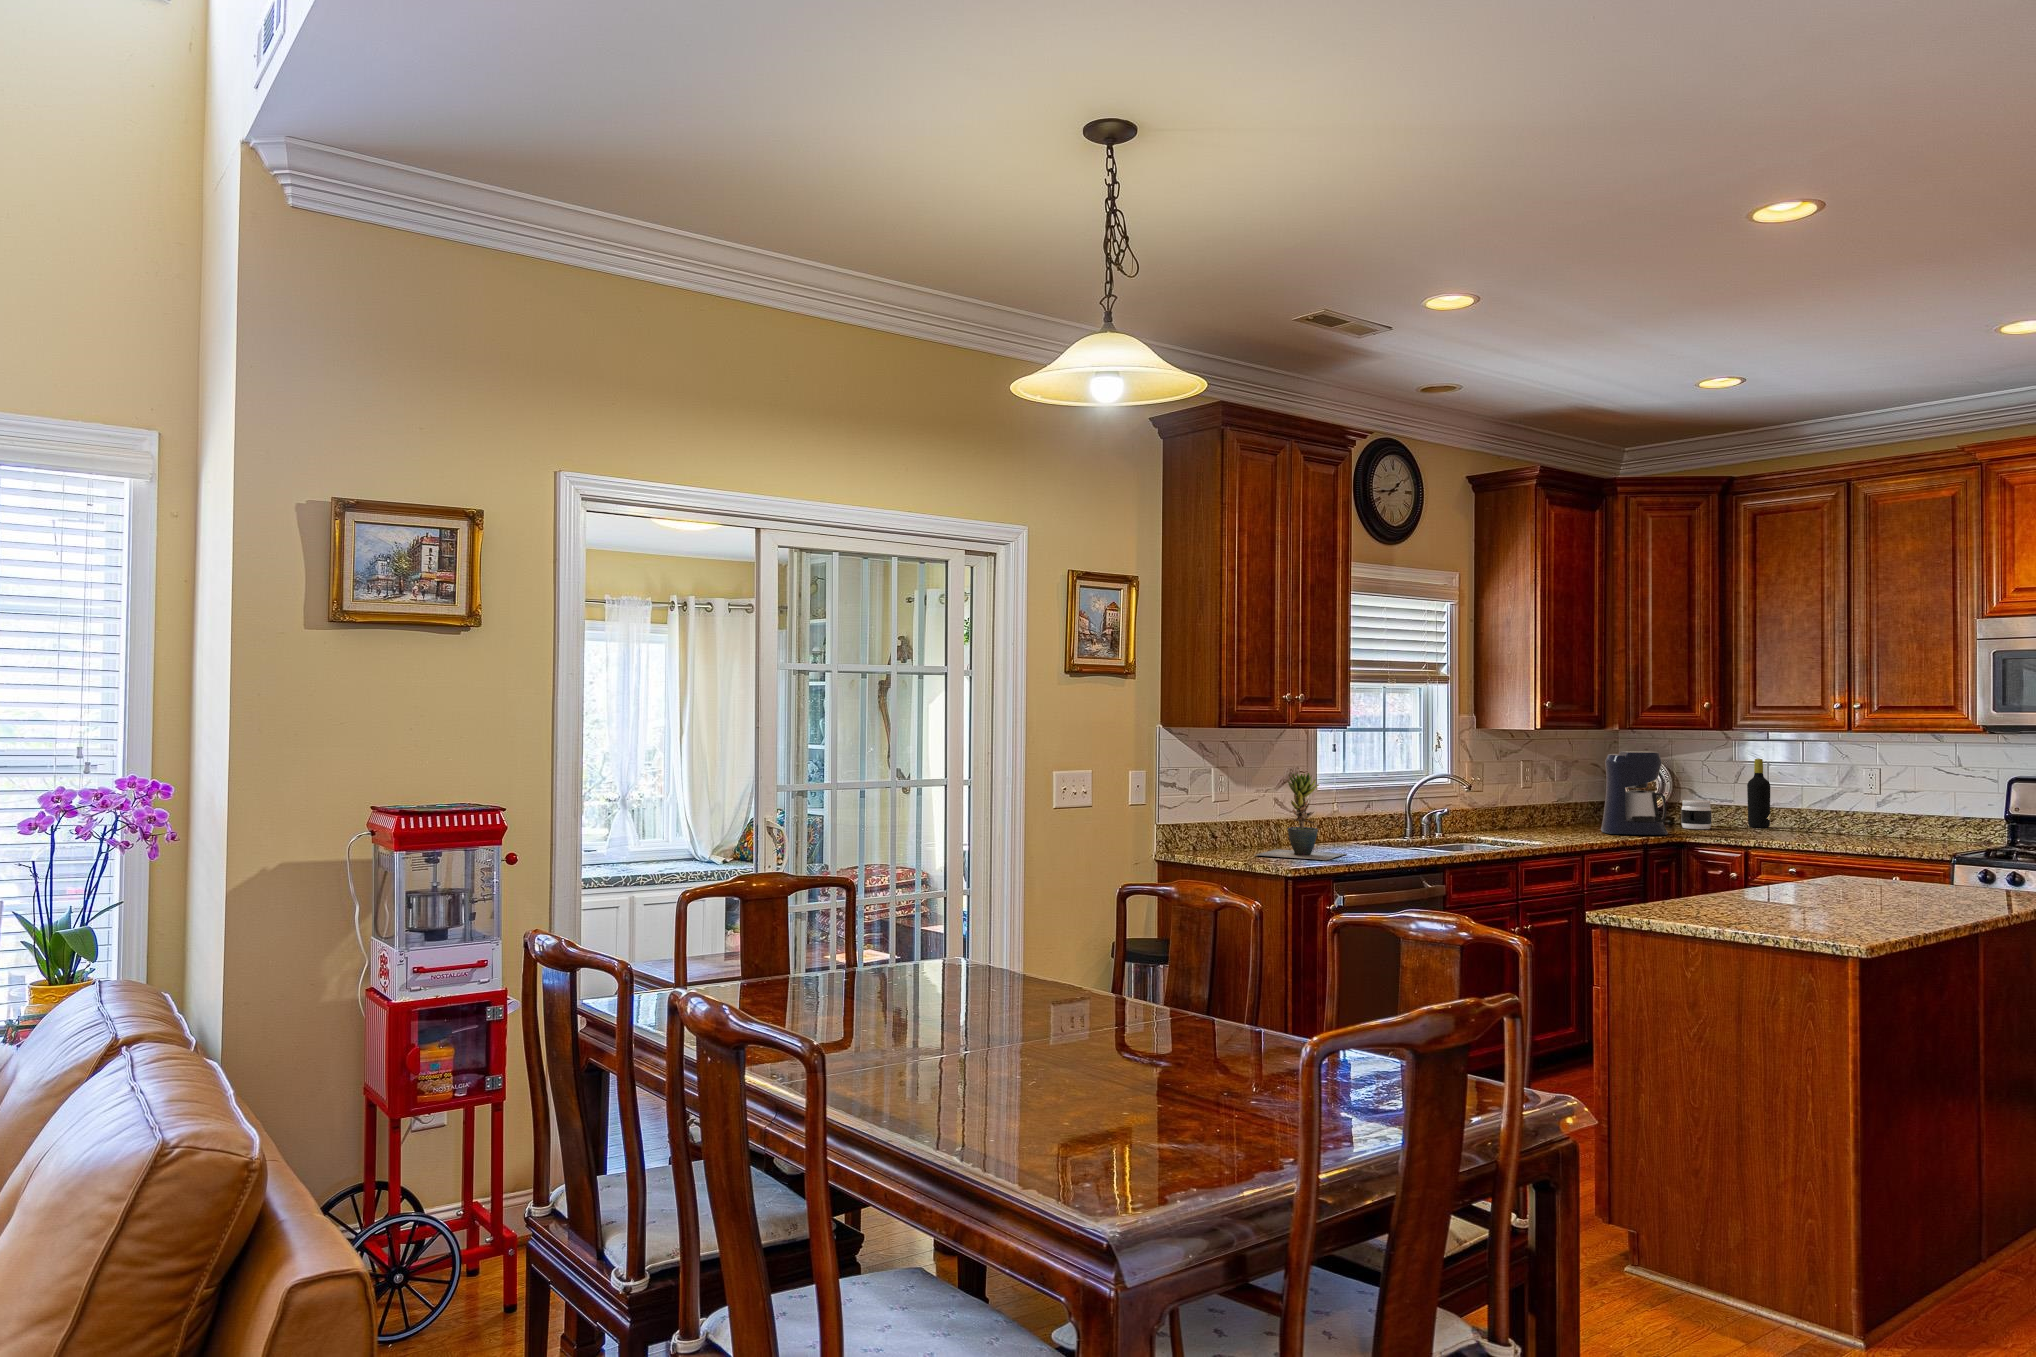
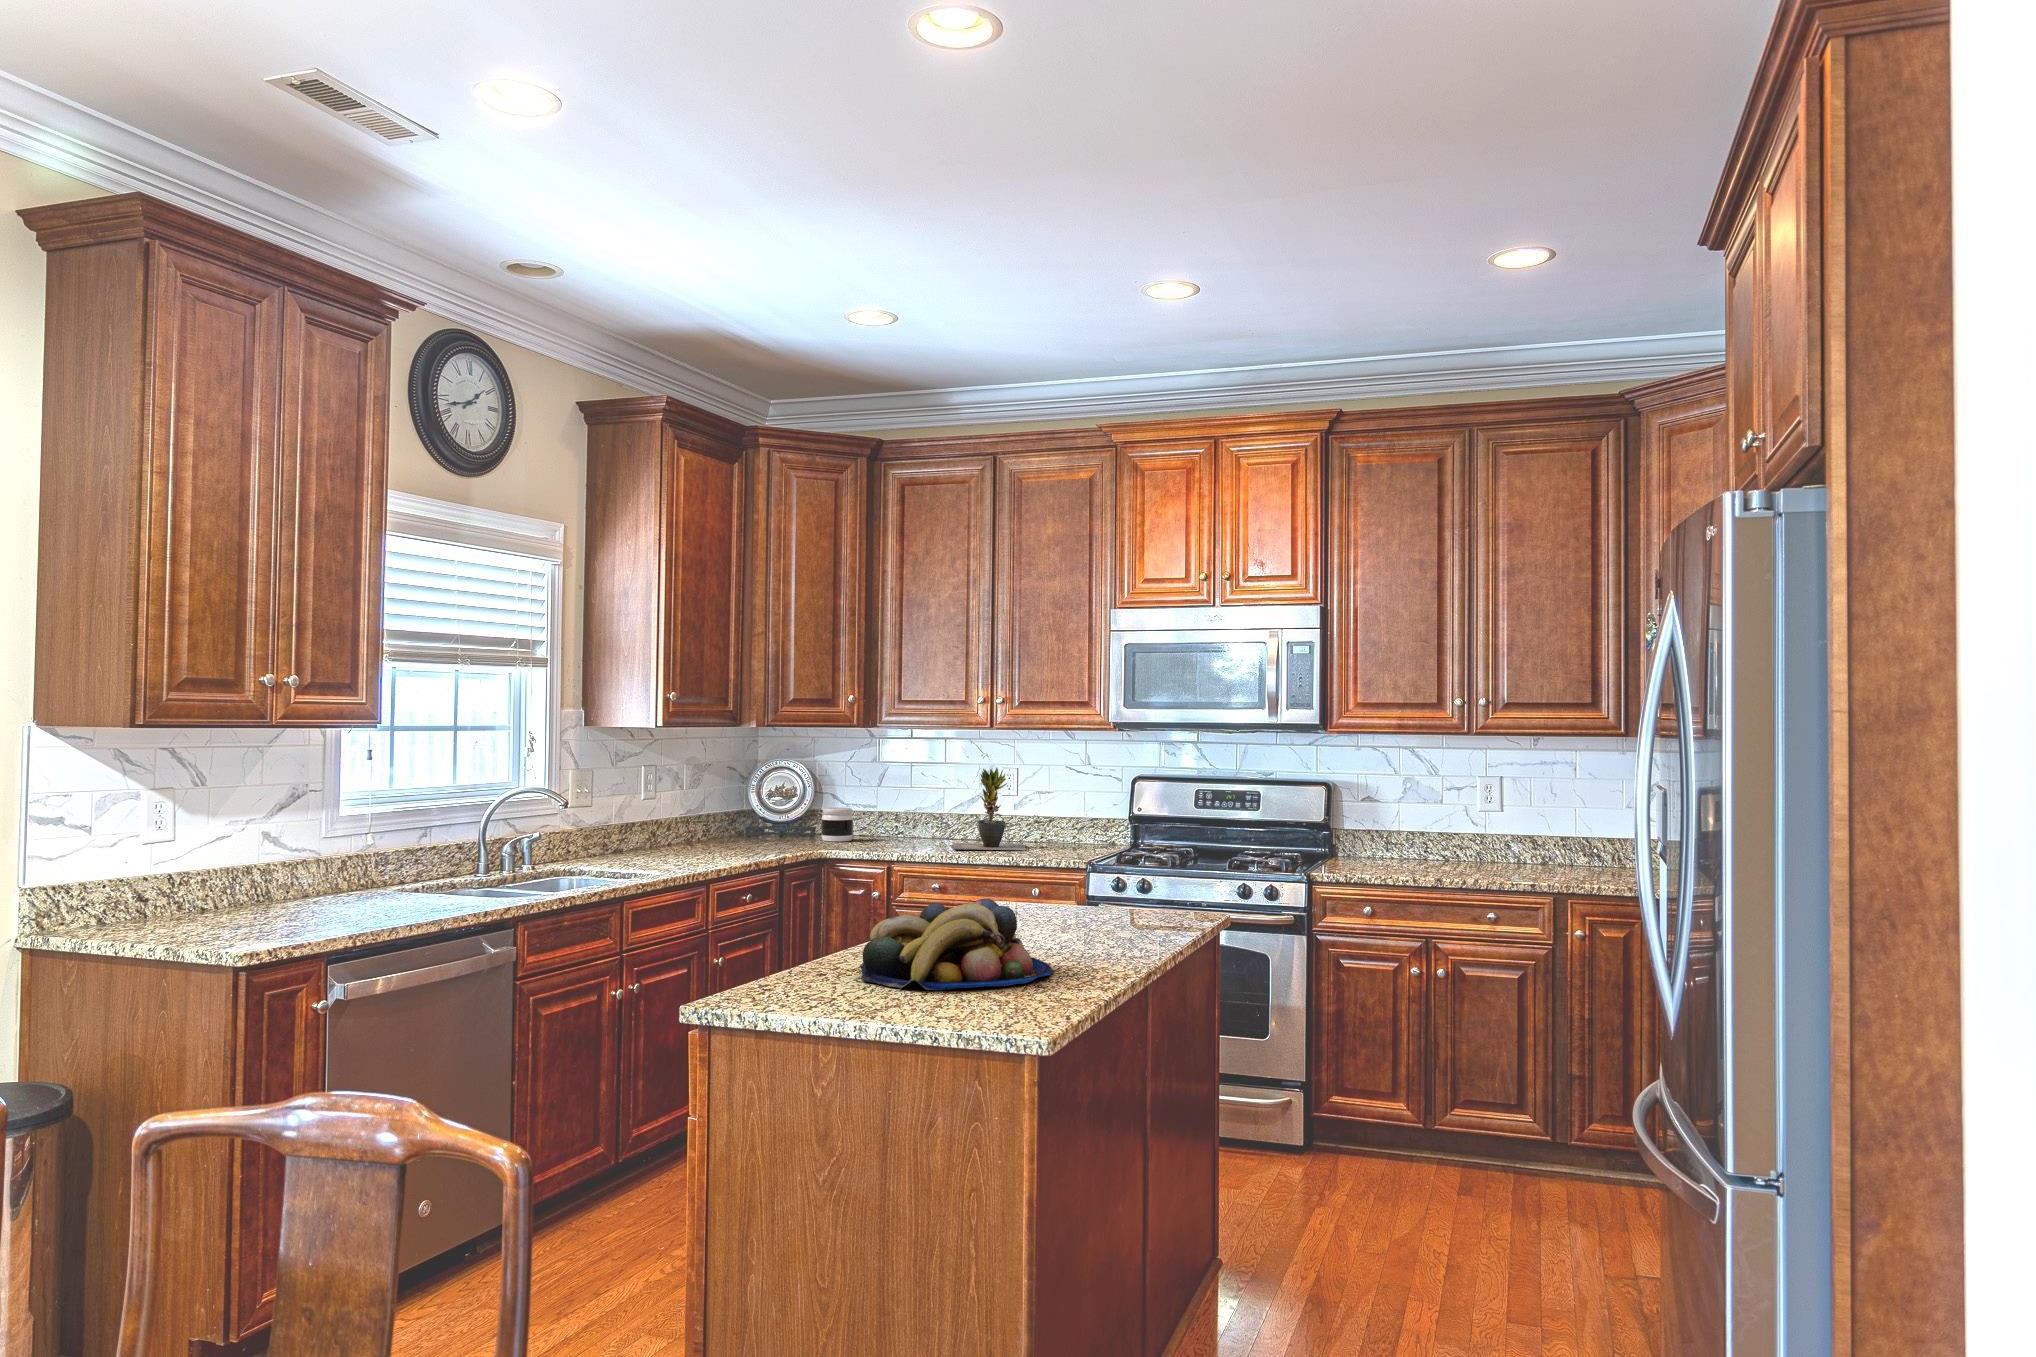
coffee maker: present [1601,751,1668,835] -> none [732,753,806,854]
bottle: present [1747,759,1770,828] -> none [890,759,913,836]
potted plant: present [1256,773,1346,860] -> present [953,768,1026,850]
fruit bowl: none [1719,859,1882,919] -> present [860,899,1053,990]

